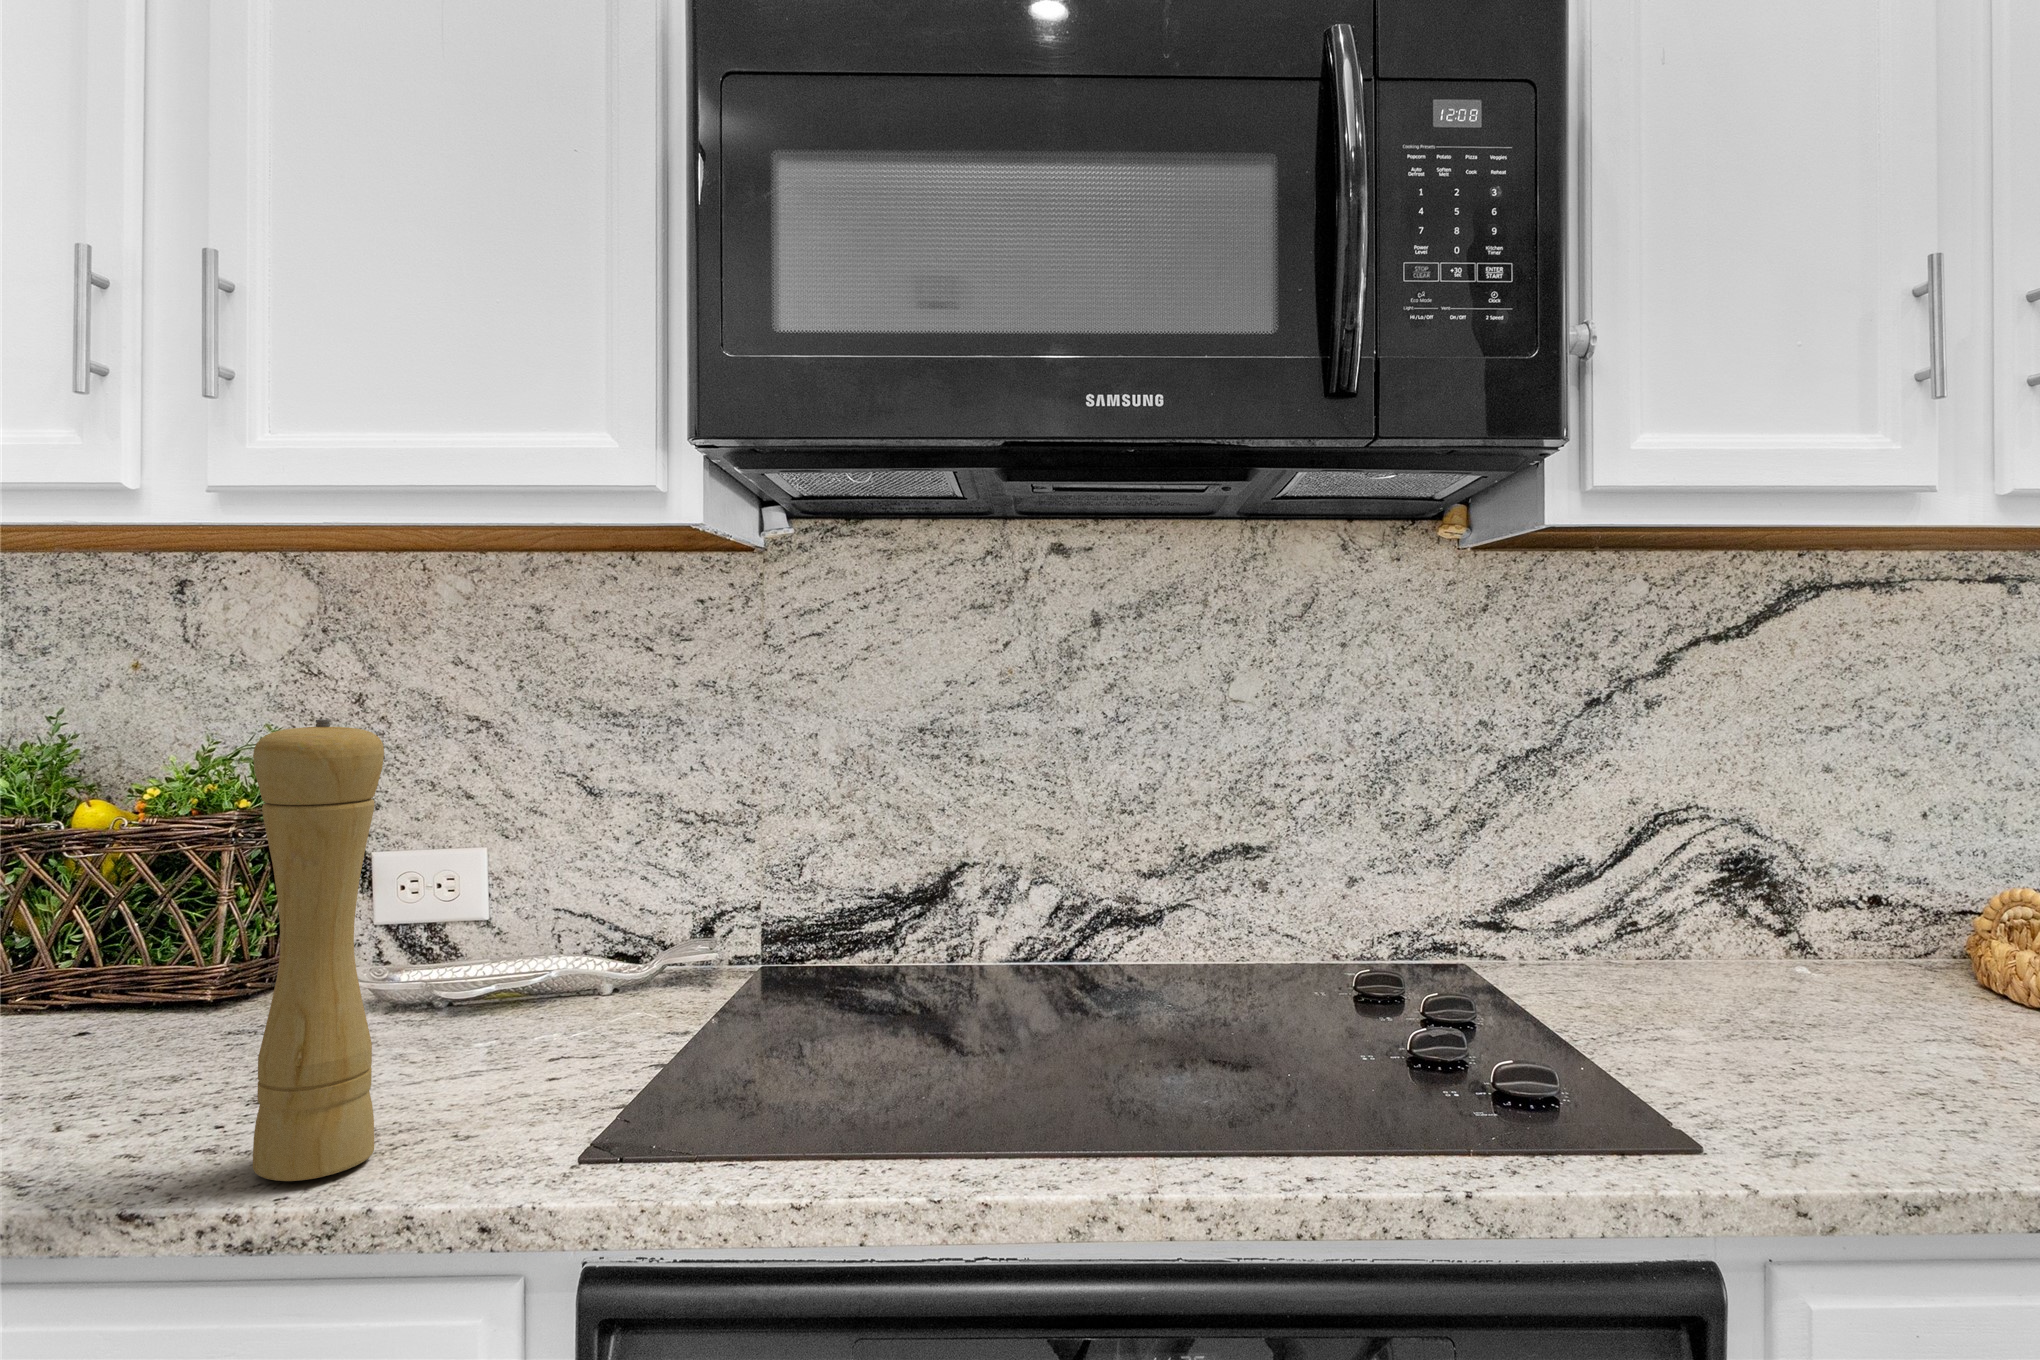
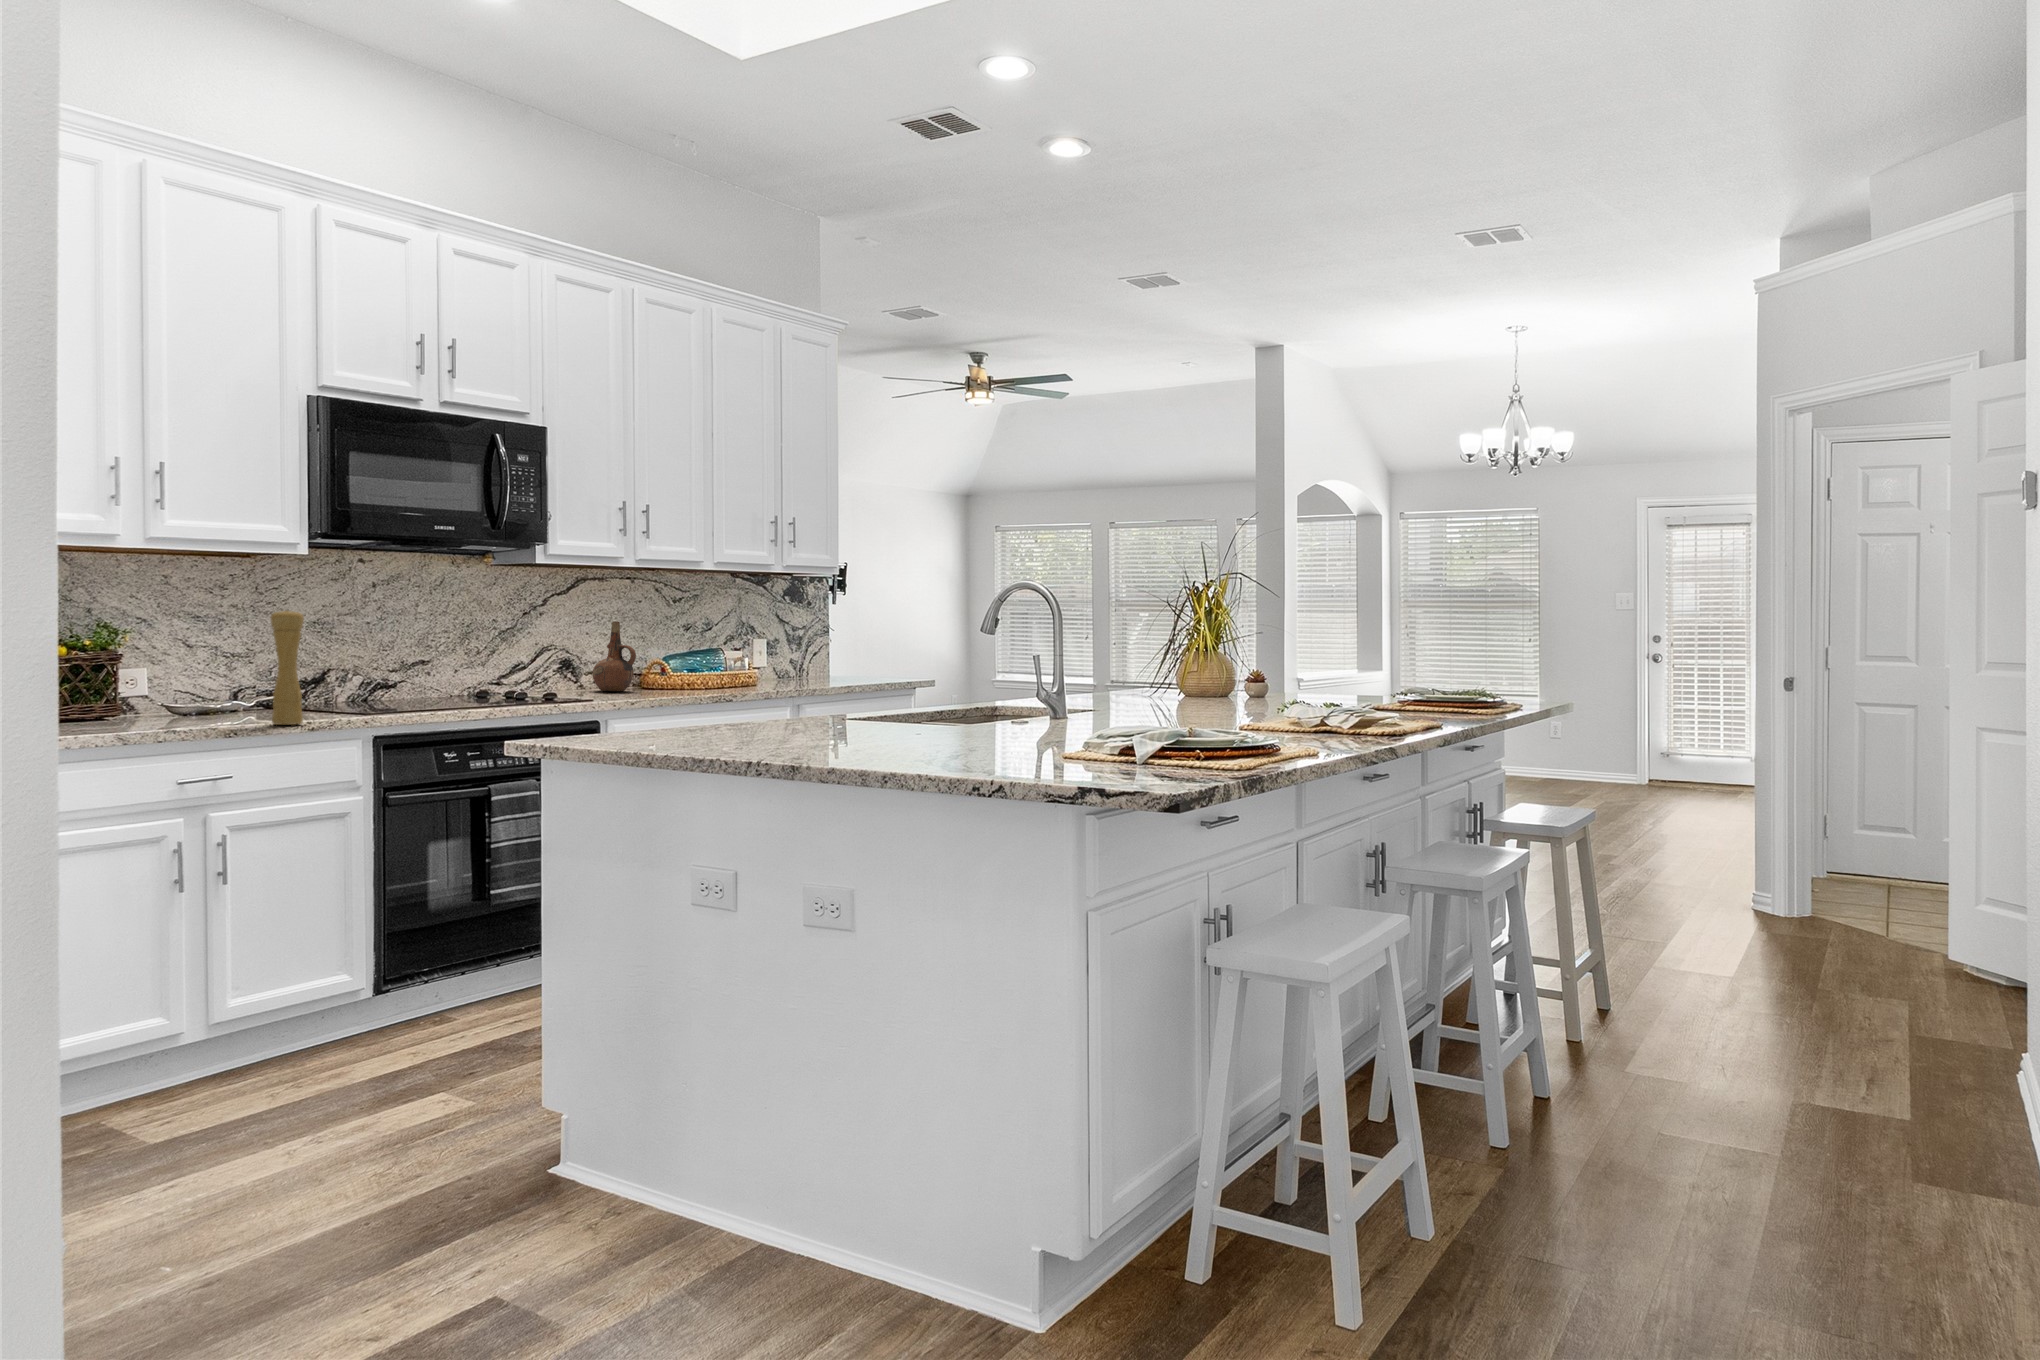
ceramic pitcher: none [1822,738,2000,1005] -> present [593,621,636,691]

